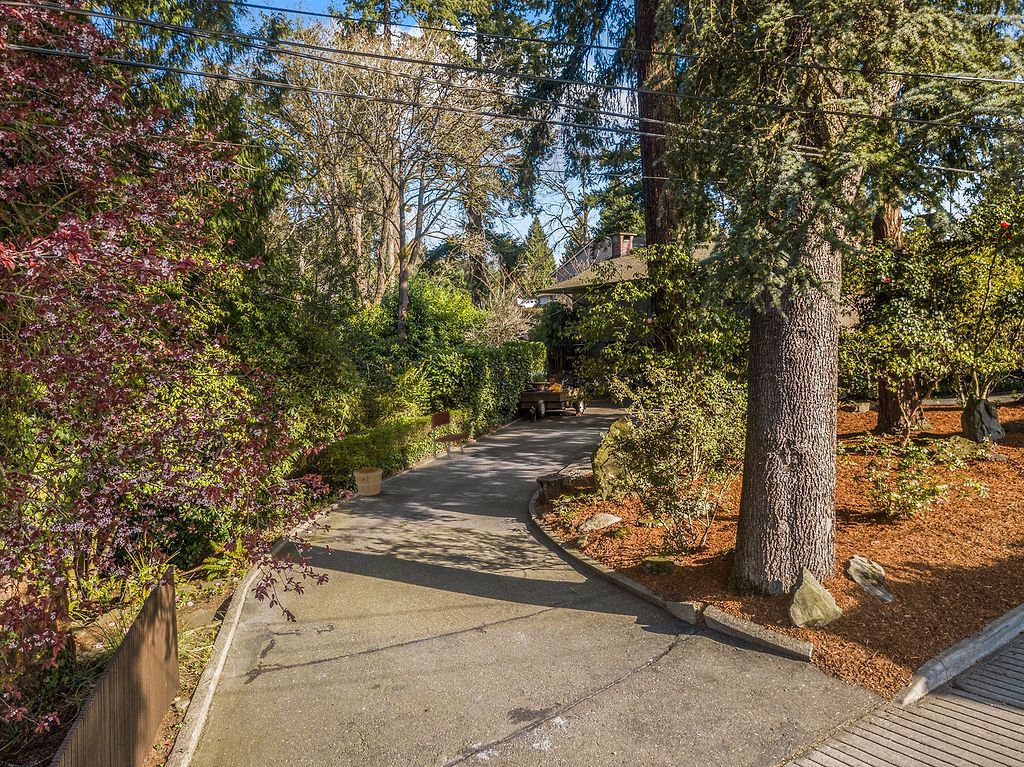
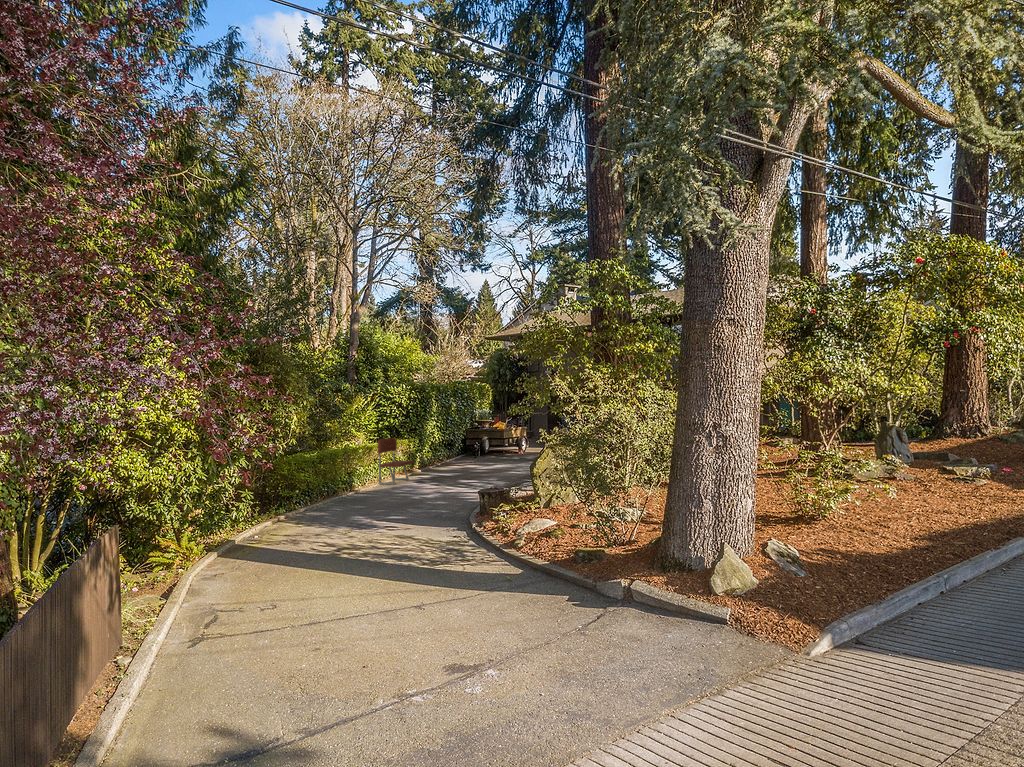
wooden bucket: present [353,467,383,496] -> none [297,484,327,511]

